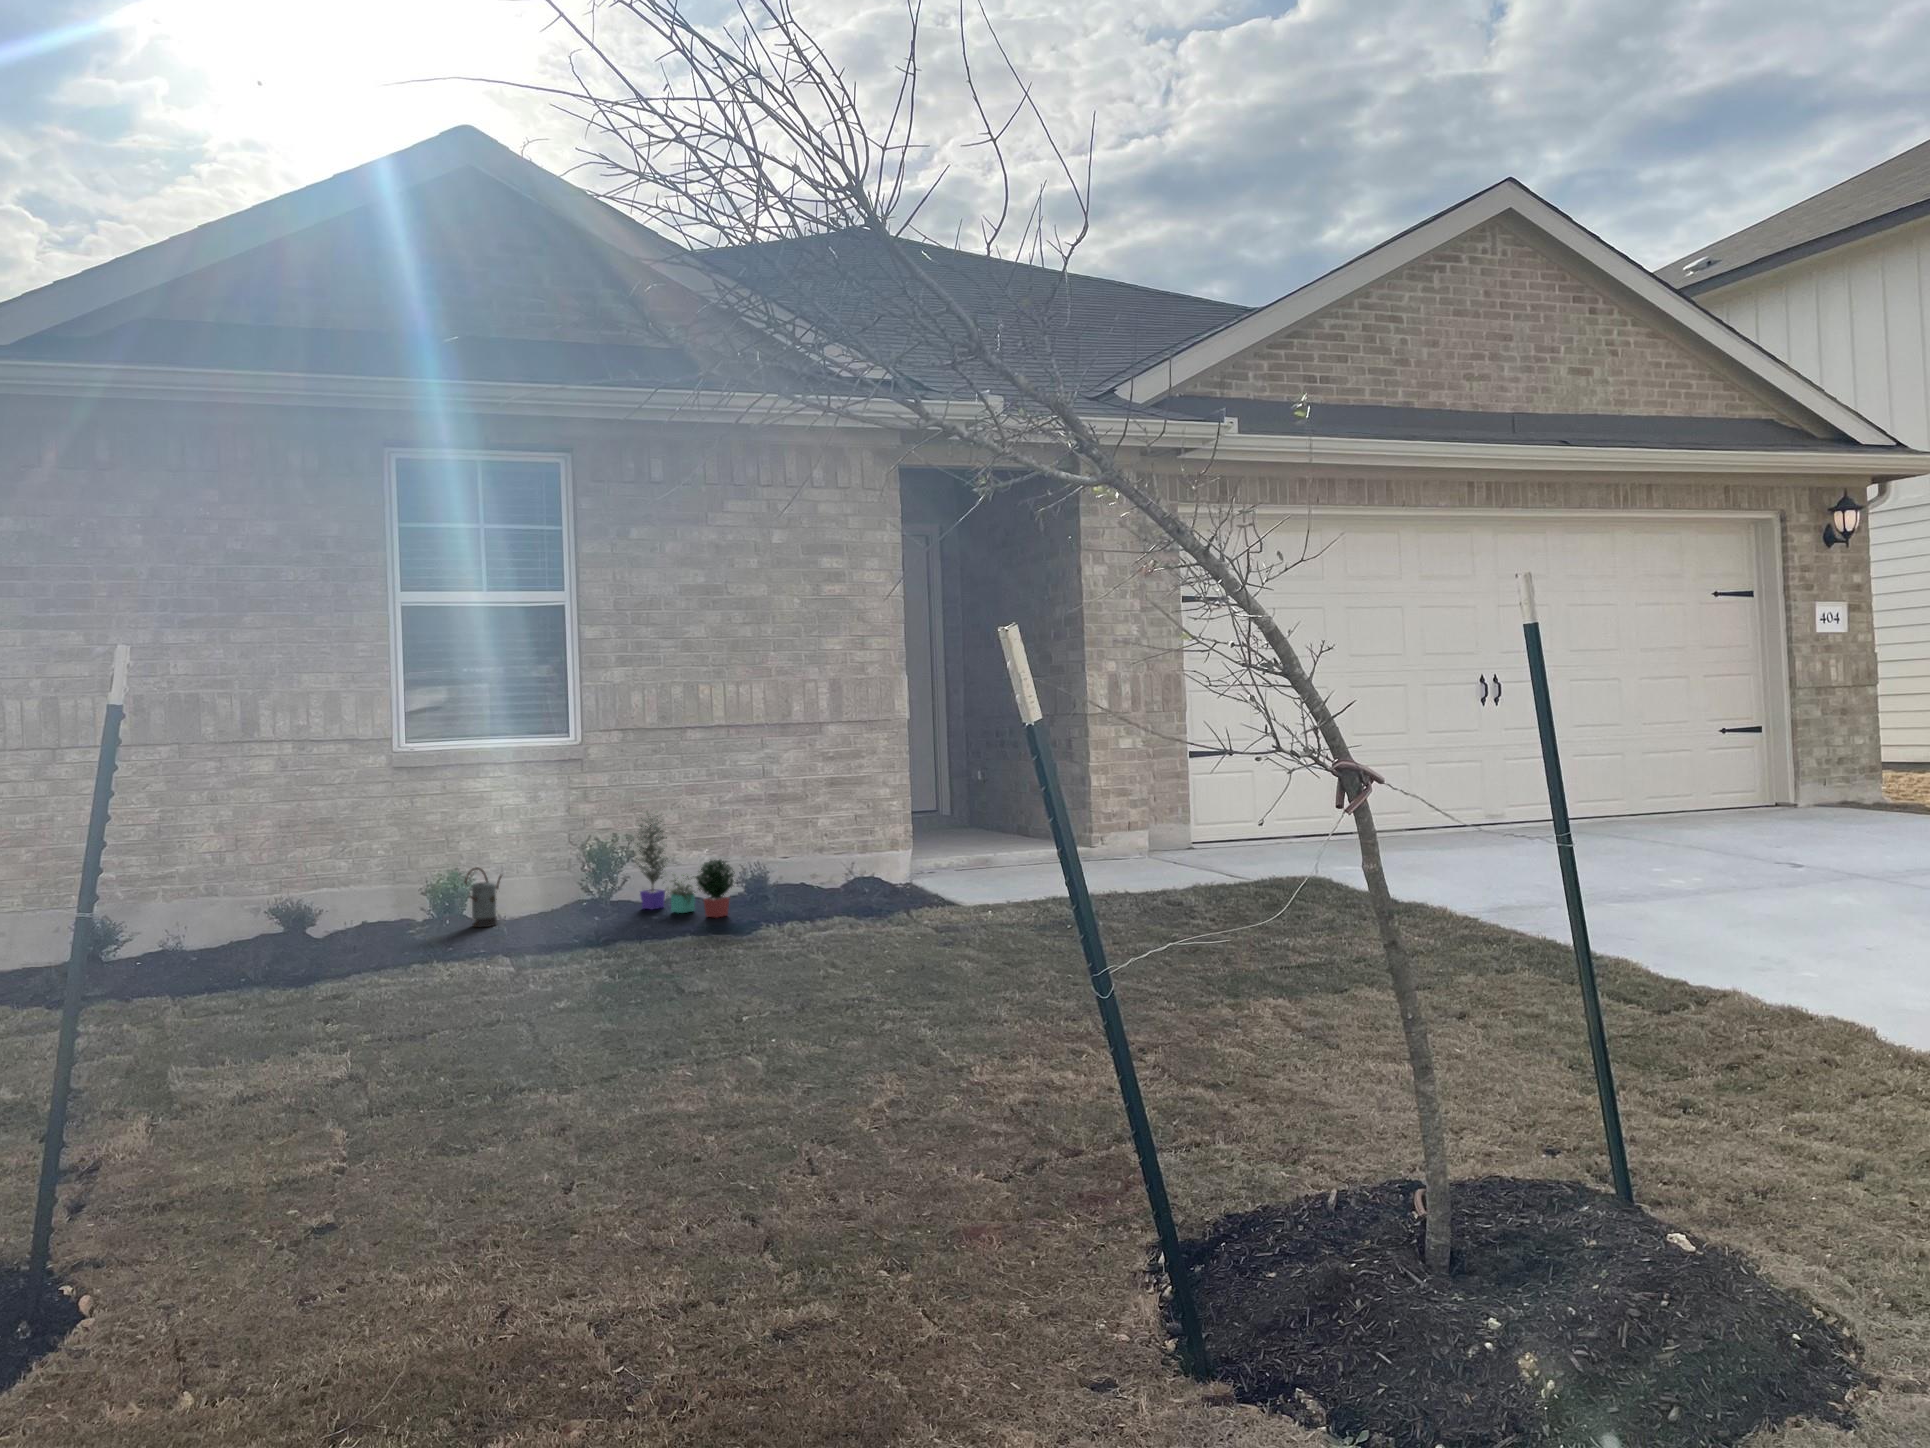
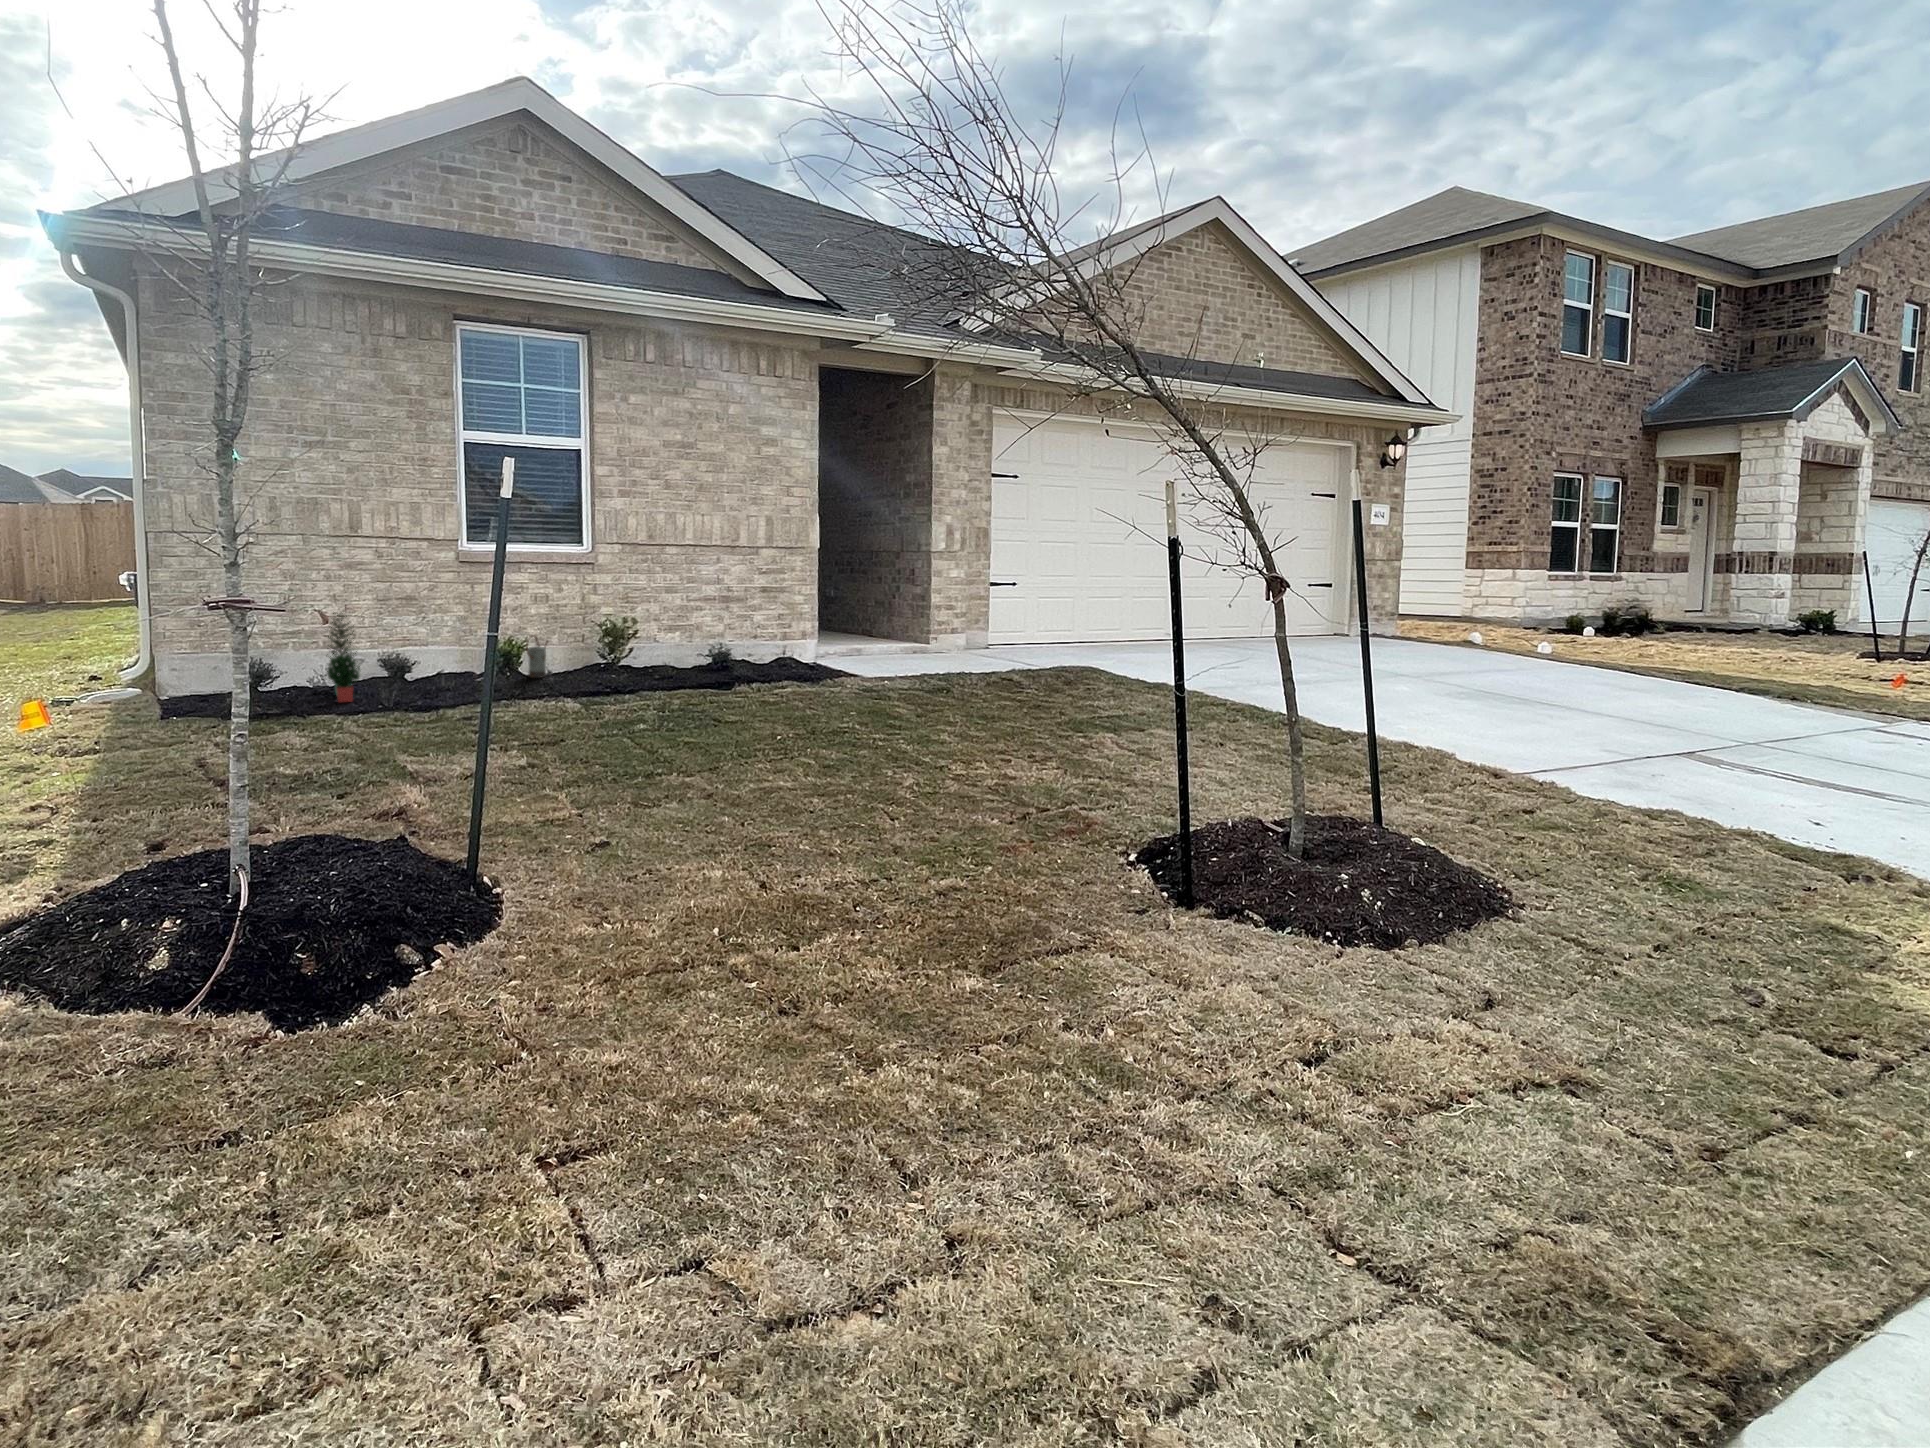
potted plant: present [636,812,735,918] -> present [327,613,360,702]

